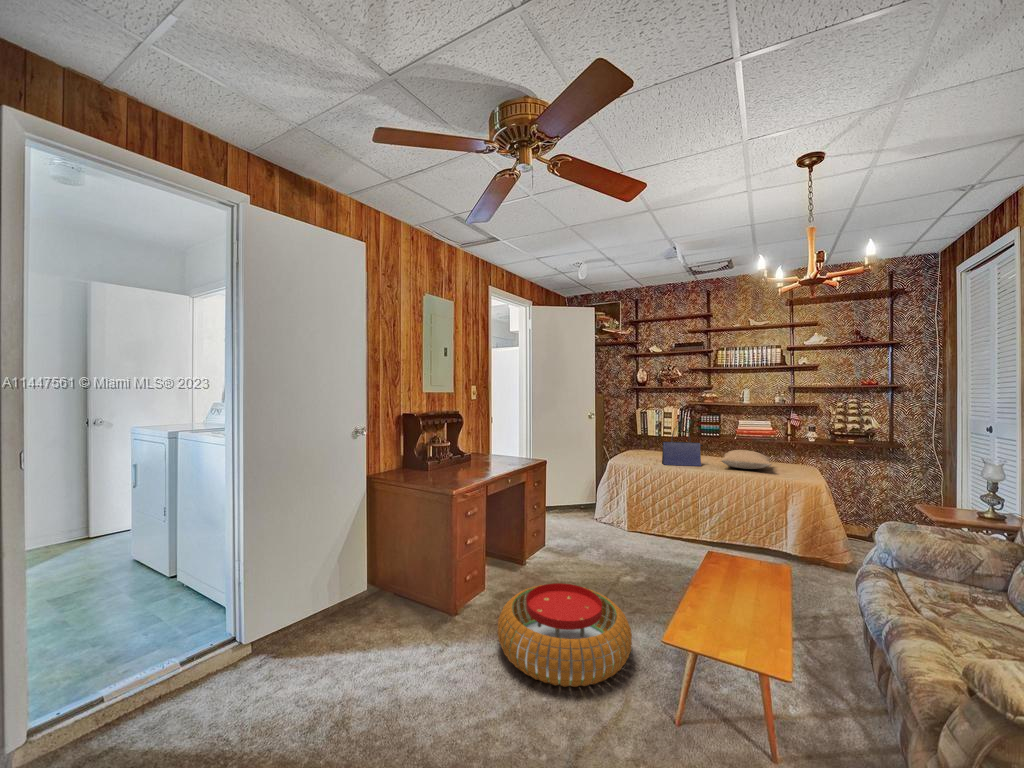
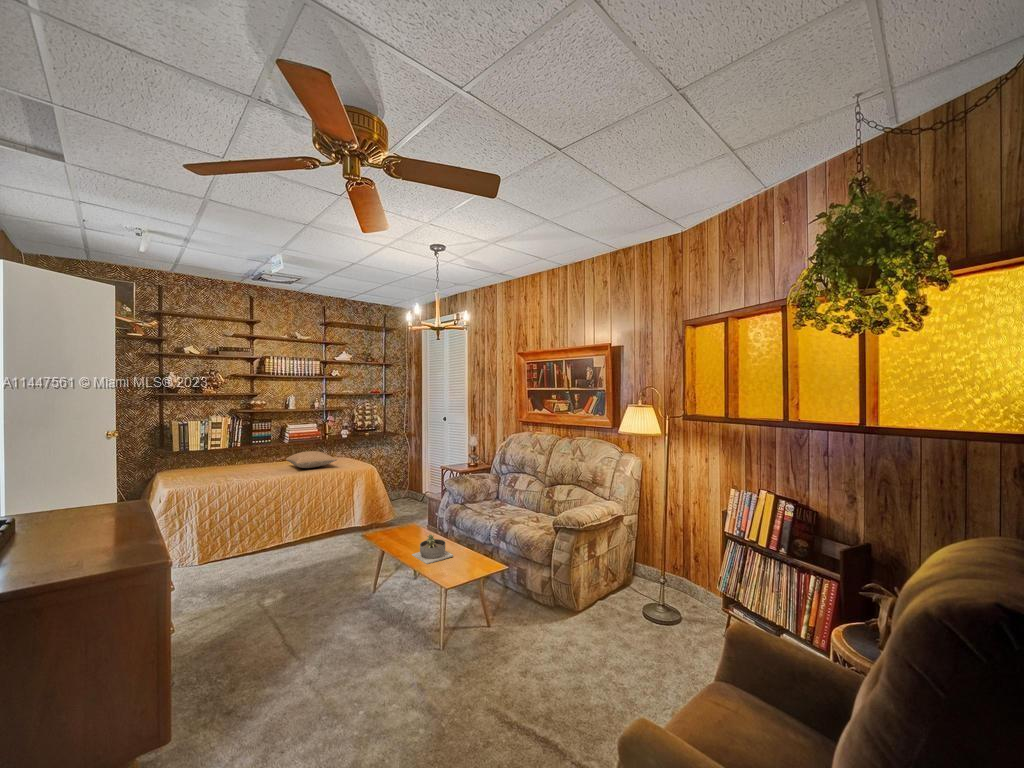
tote bag: present [662,425,703,466] -> none [234,435,275,479]
succulent planter: none [718,578,771,630] -> present [412,534,453,564]
pouf: present [498,583,632,687] -> none [220,606,371,716]

